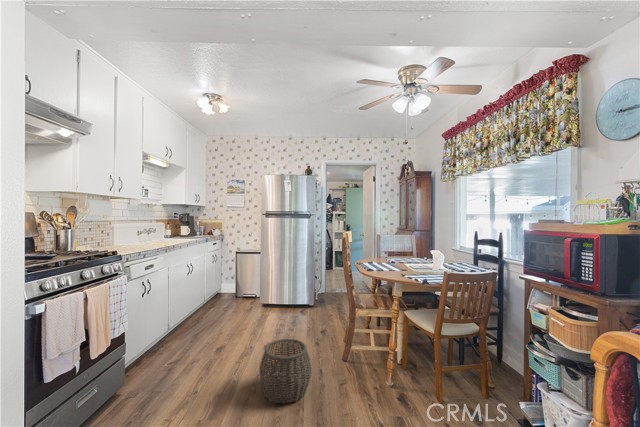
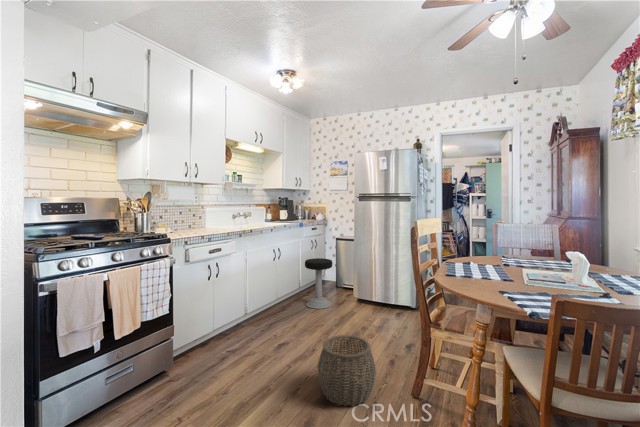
stool: none [212,271,239,320] -> present [305,258,332,309]

